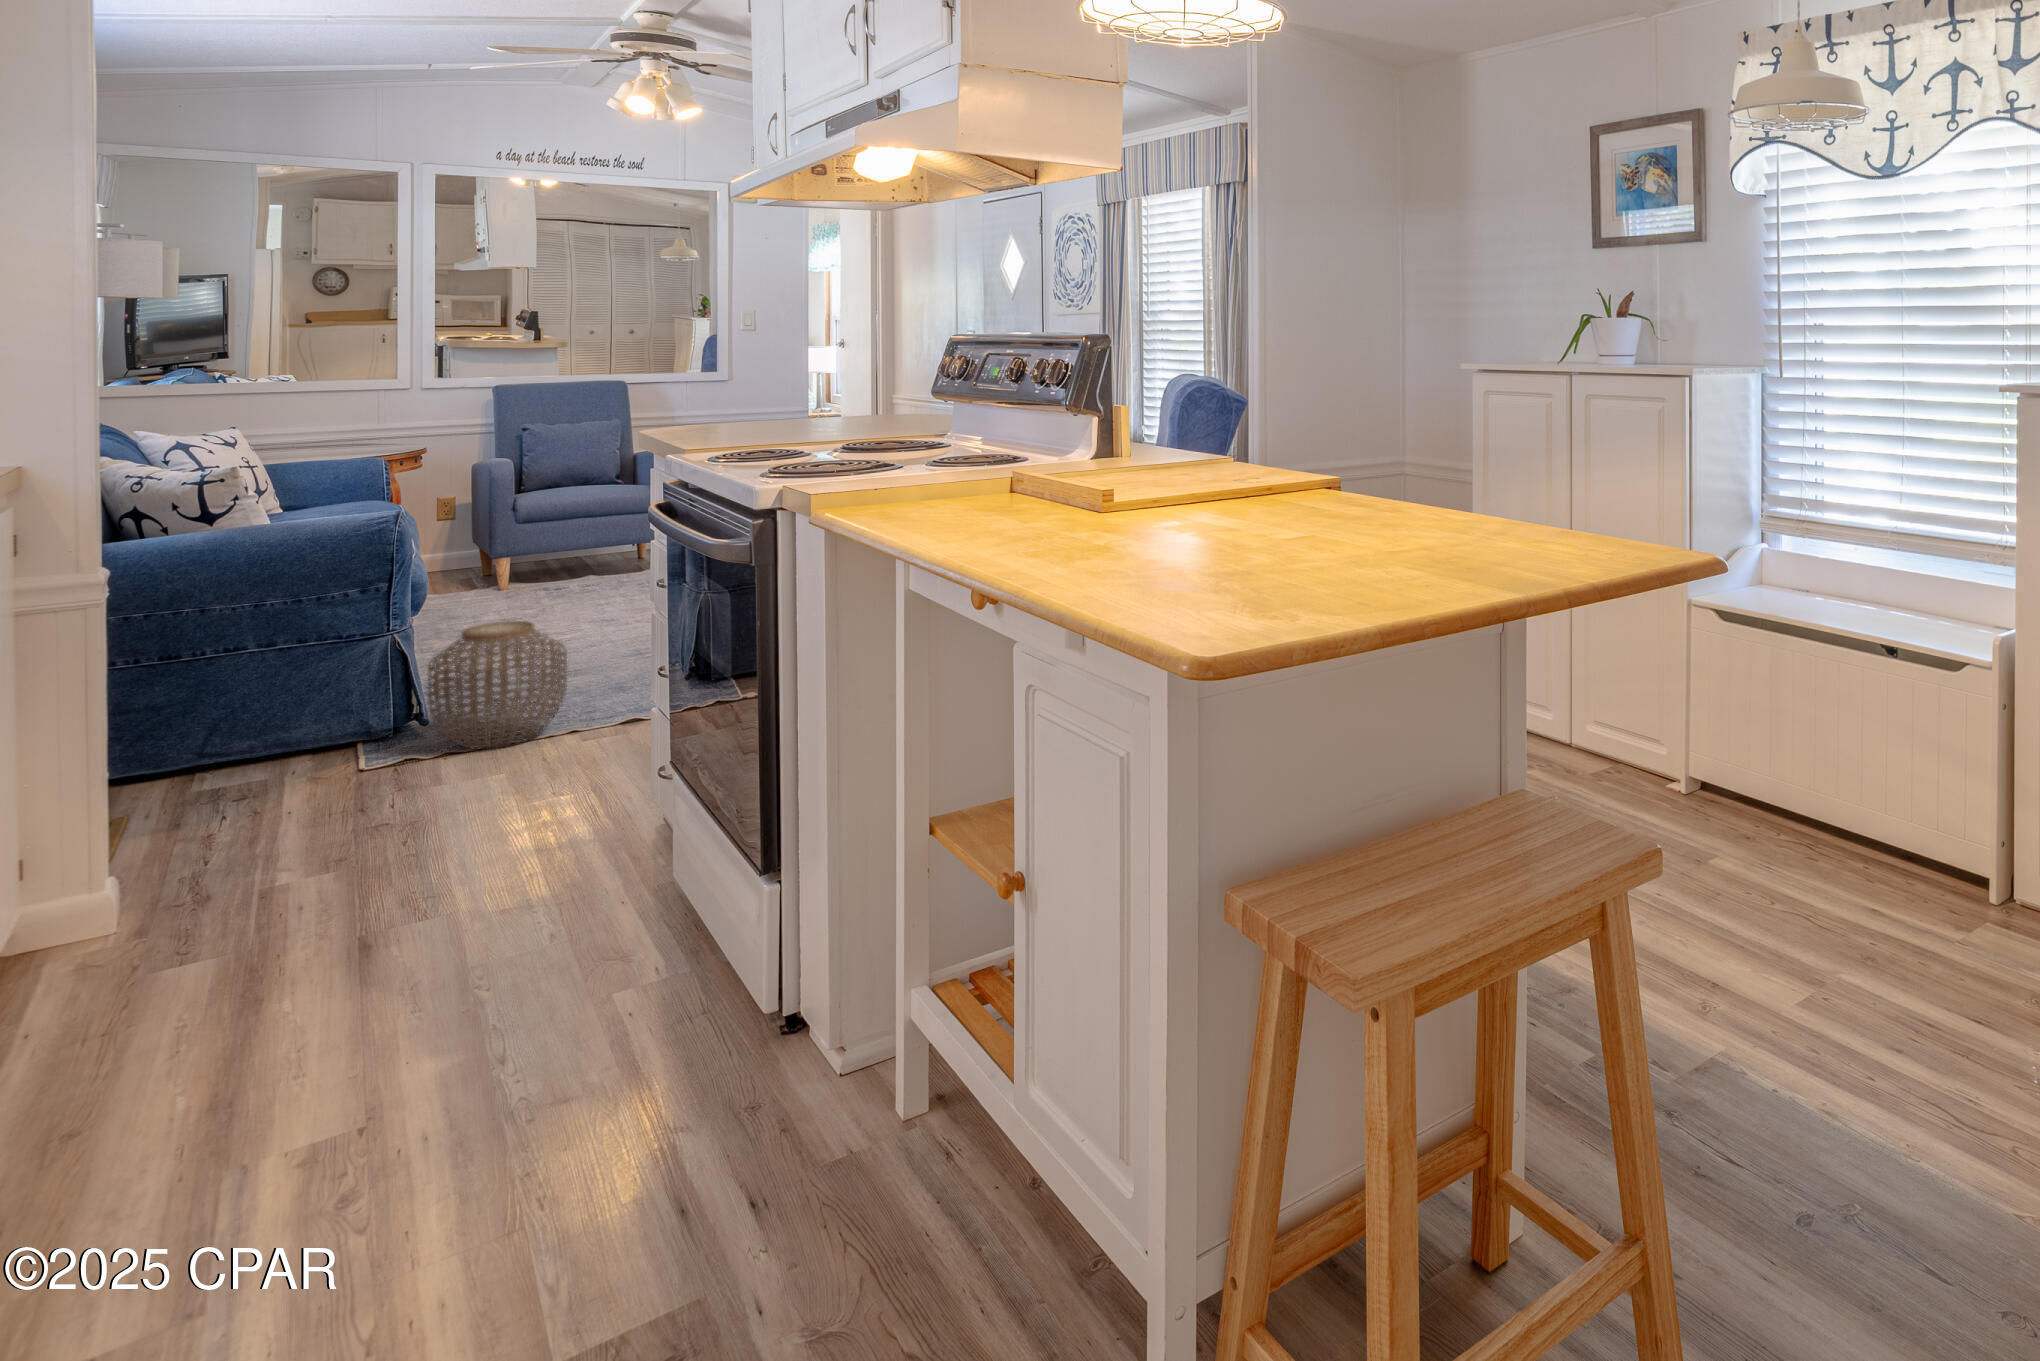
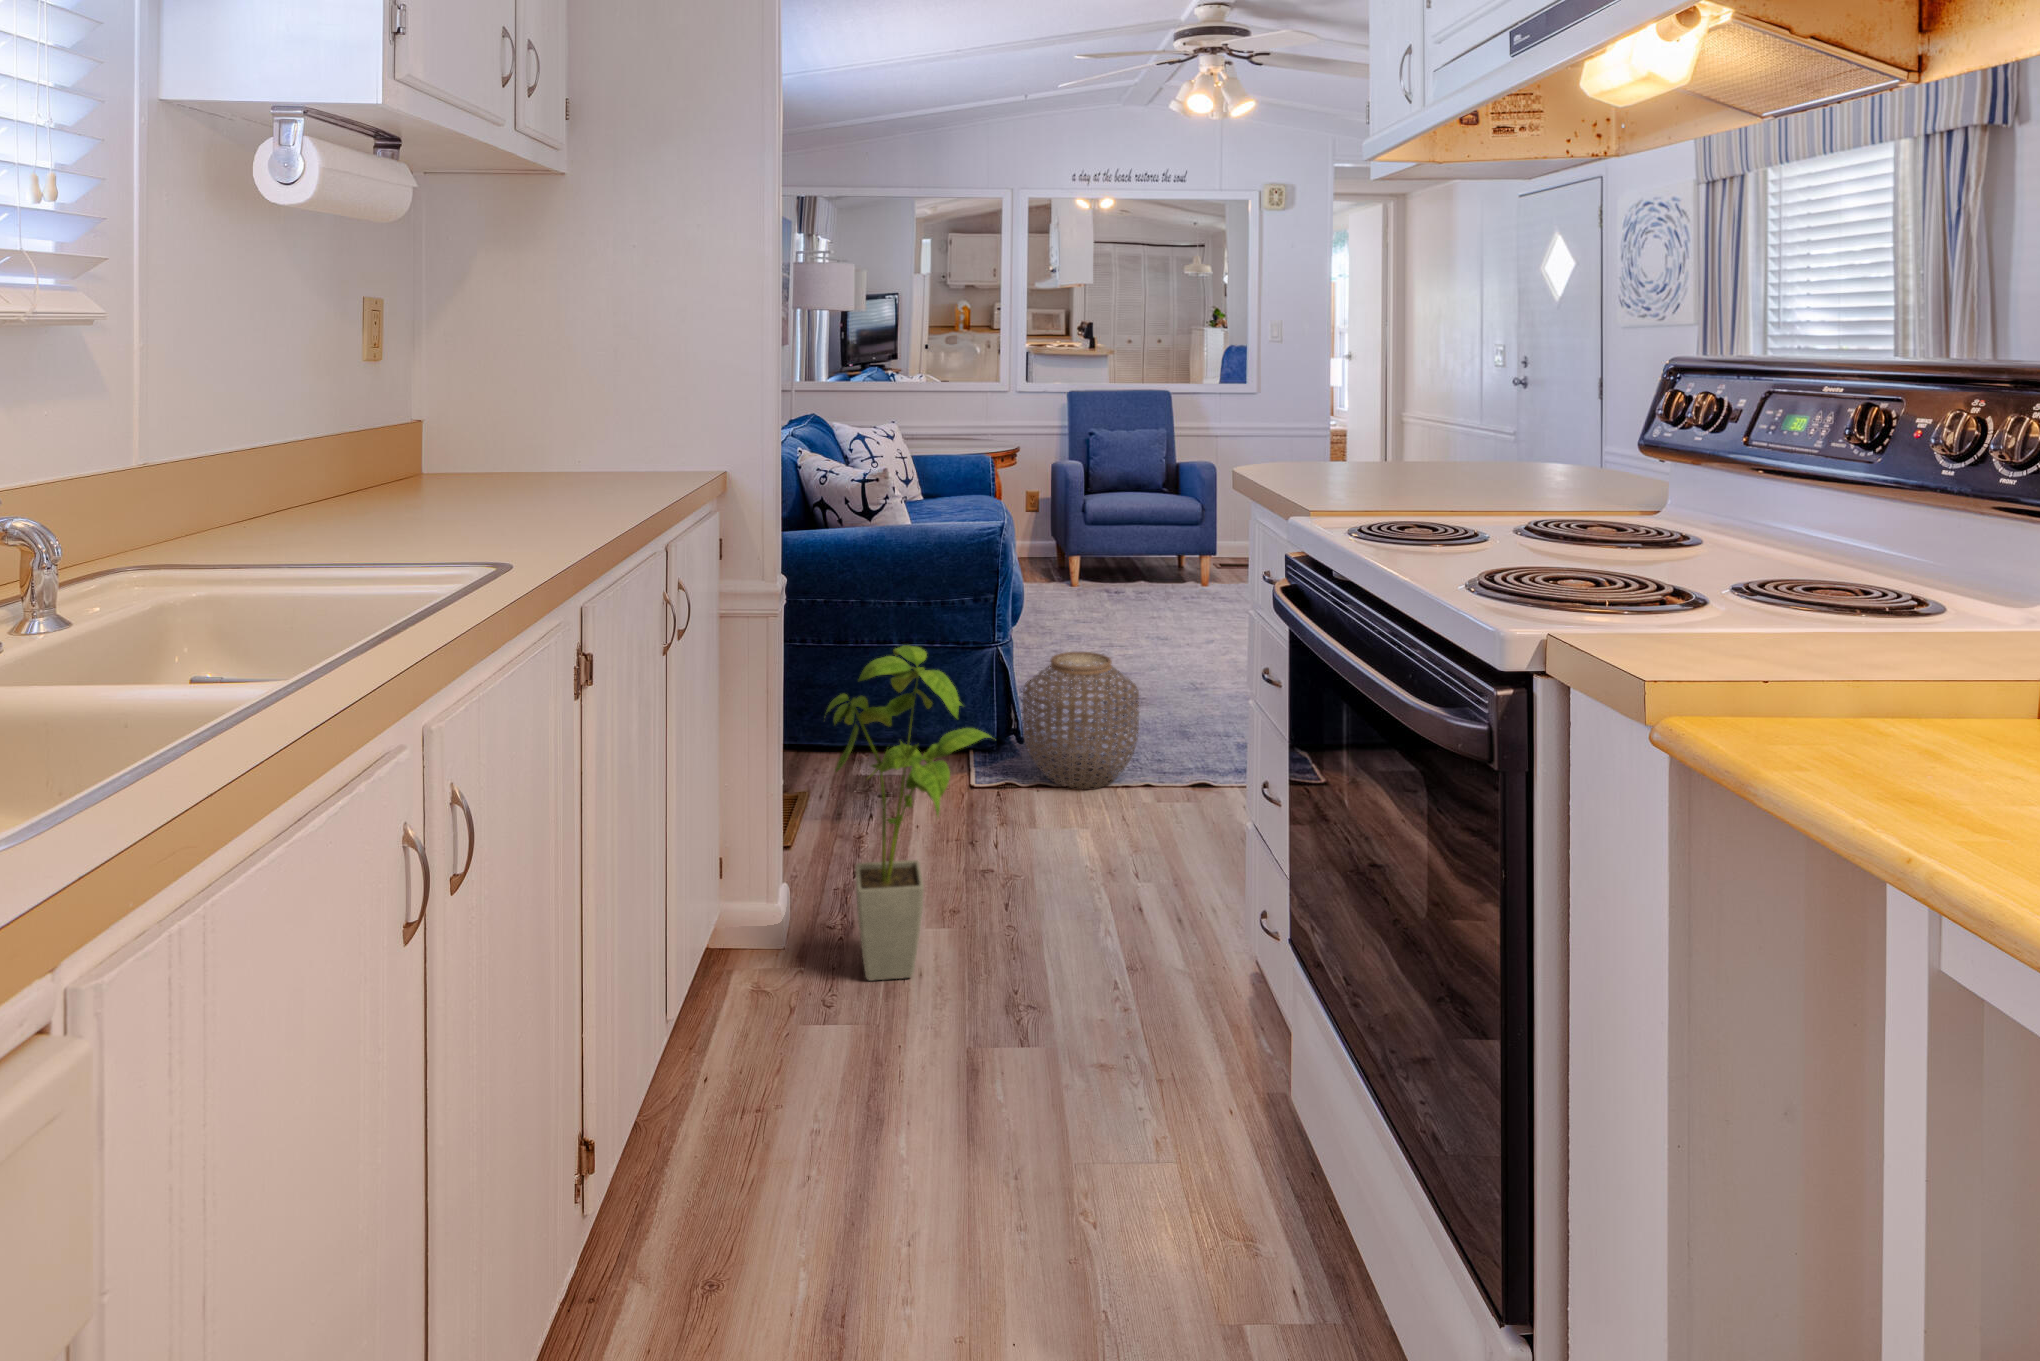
house plant: none [167,606,389,922] -> present [826,645,992,981]

